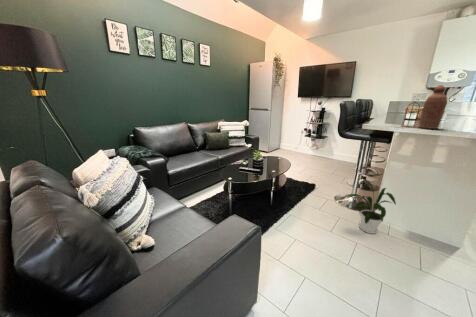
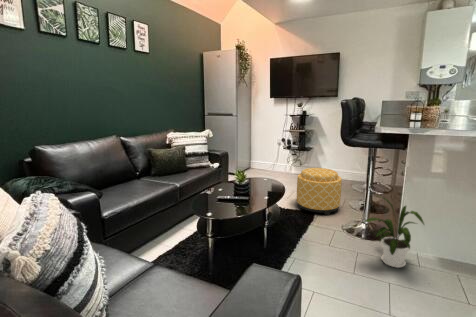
bottle: present [419,85,447,129] -> none [435,79,461,129]
ottoman: none [305,152,342,188] -> present [297,168,342,215]

